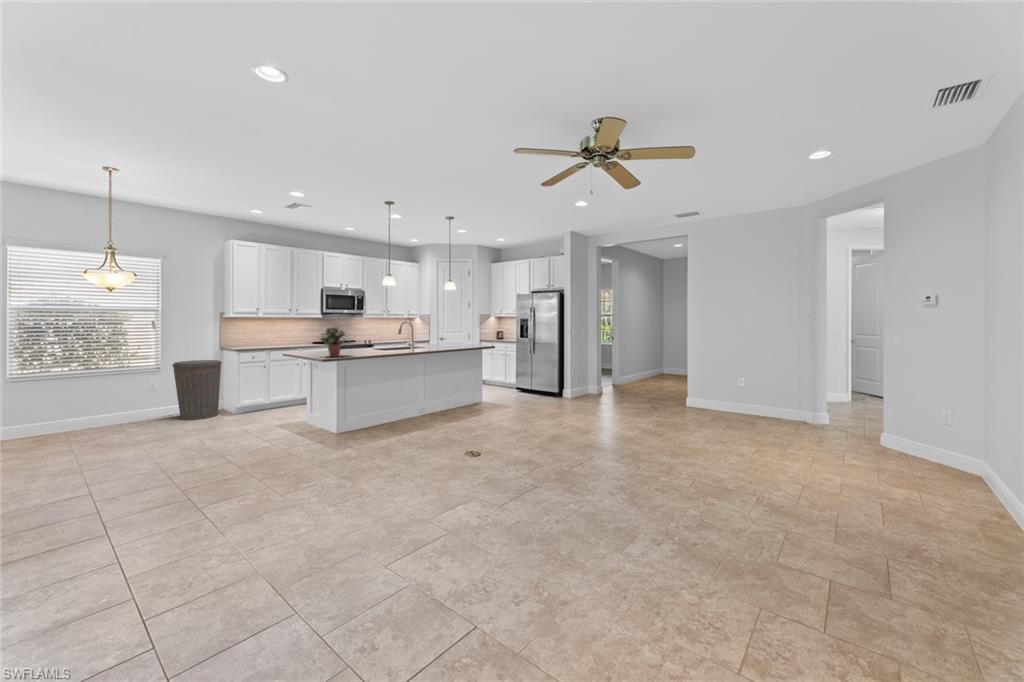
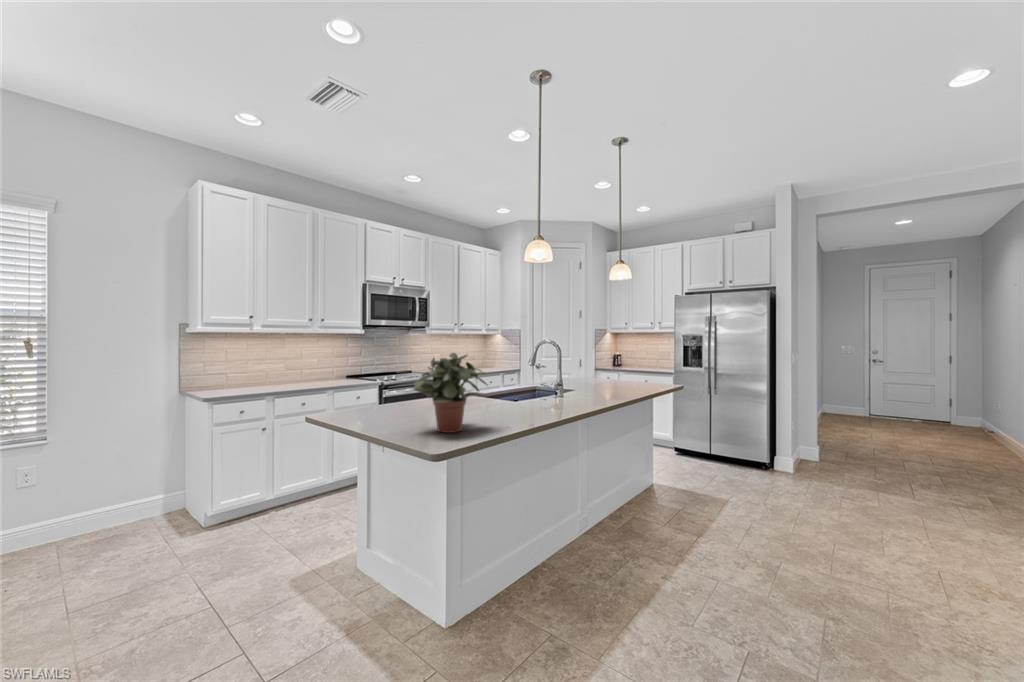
trash can: present [173,360,222,420] -> none [68,418,177,555]

